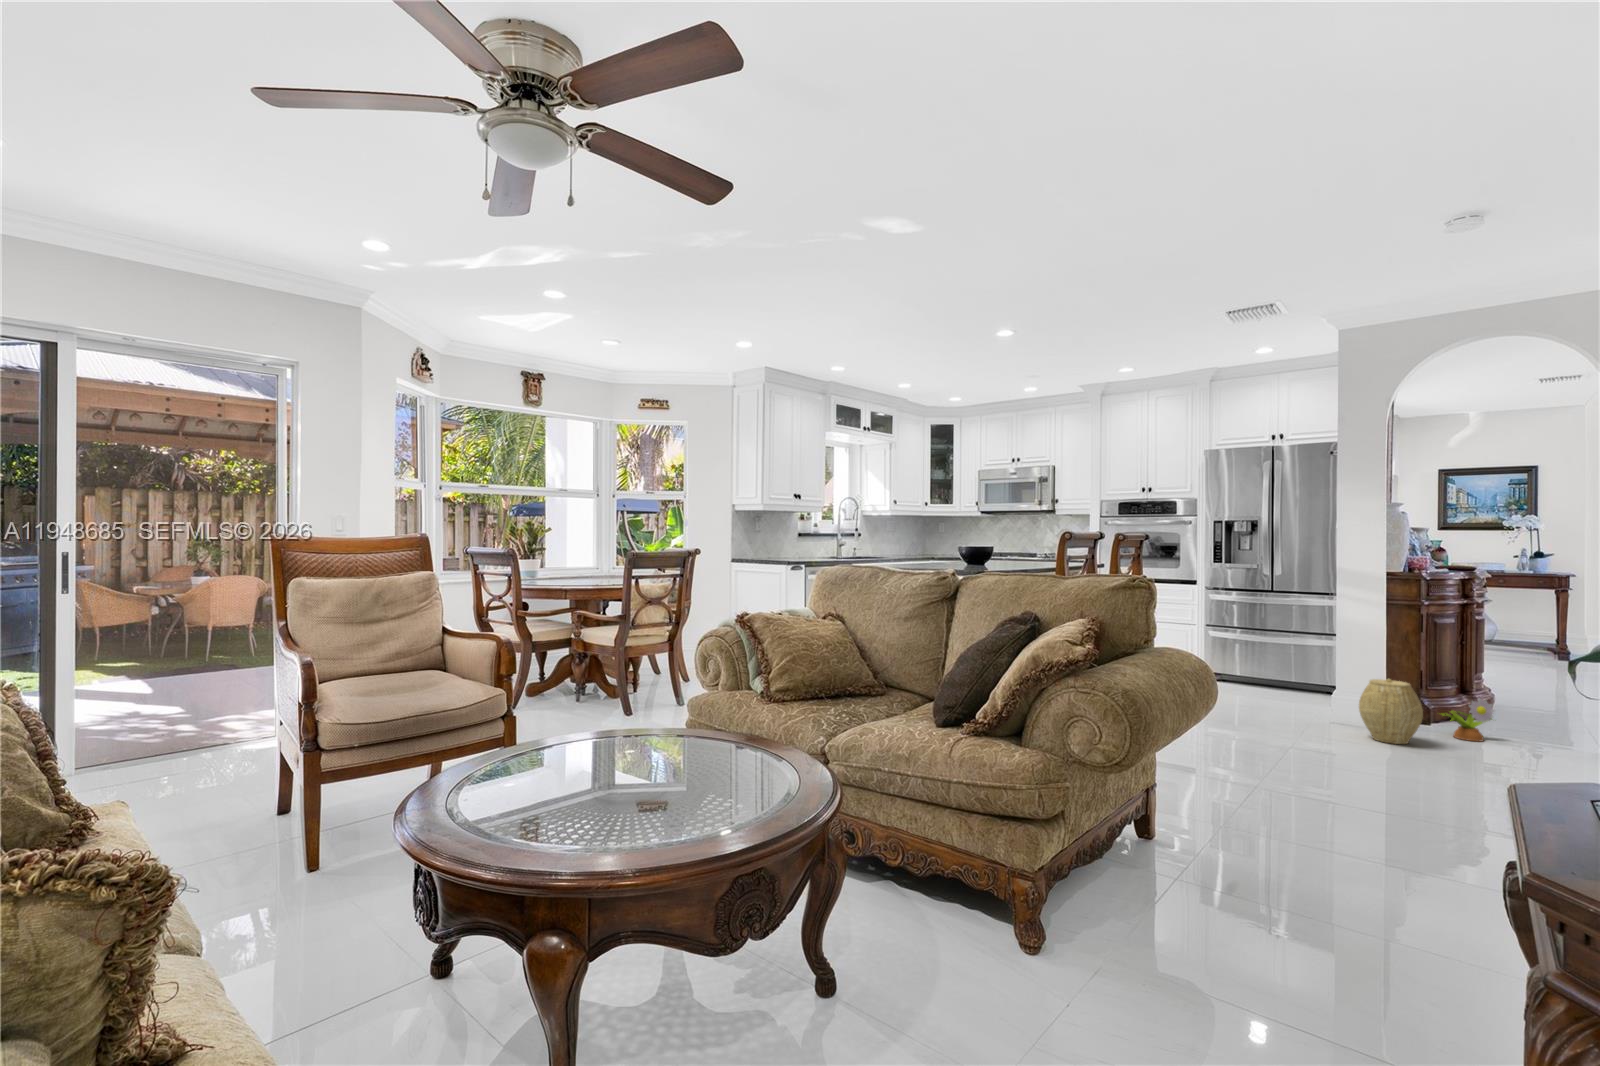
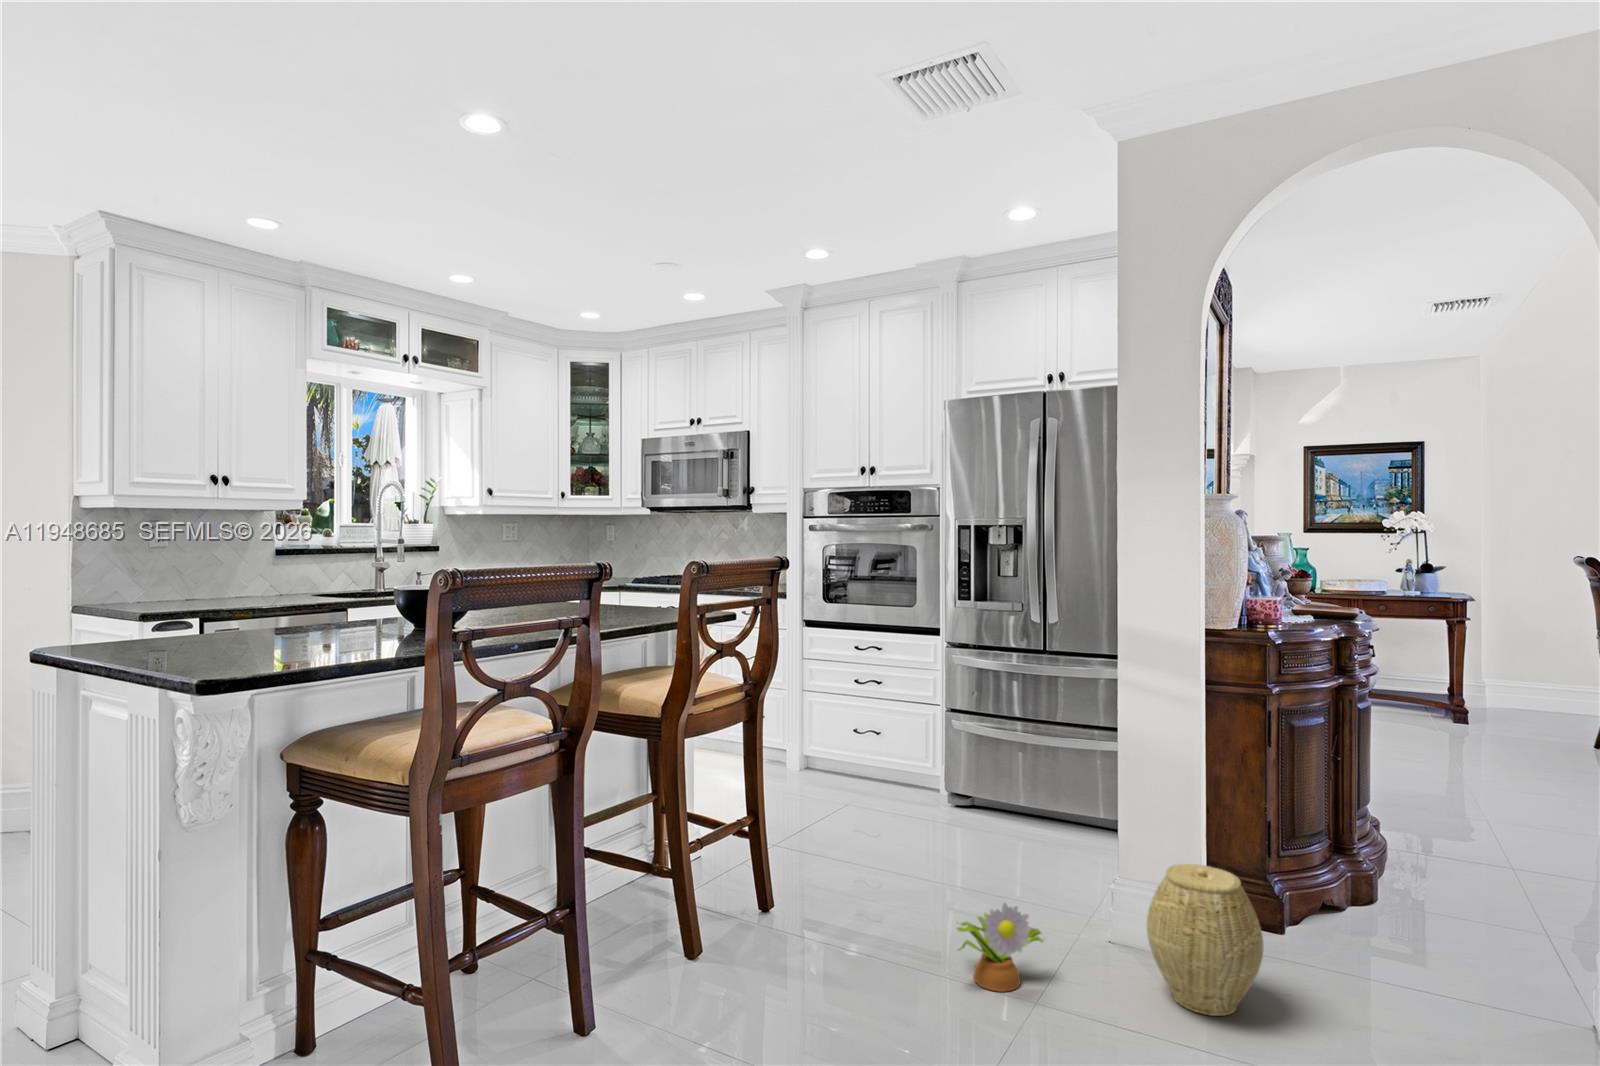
decorative plant: present [1442,698,1494,742] -> present [956,903,1043,992]

